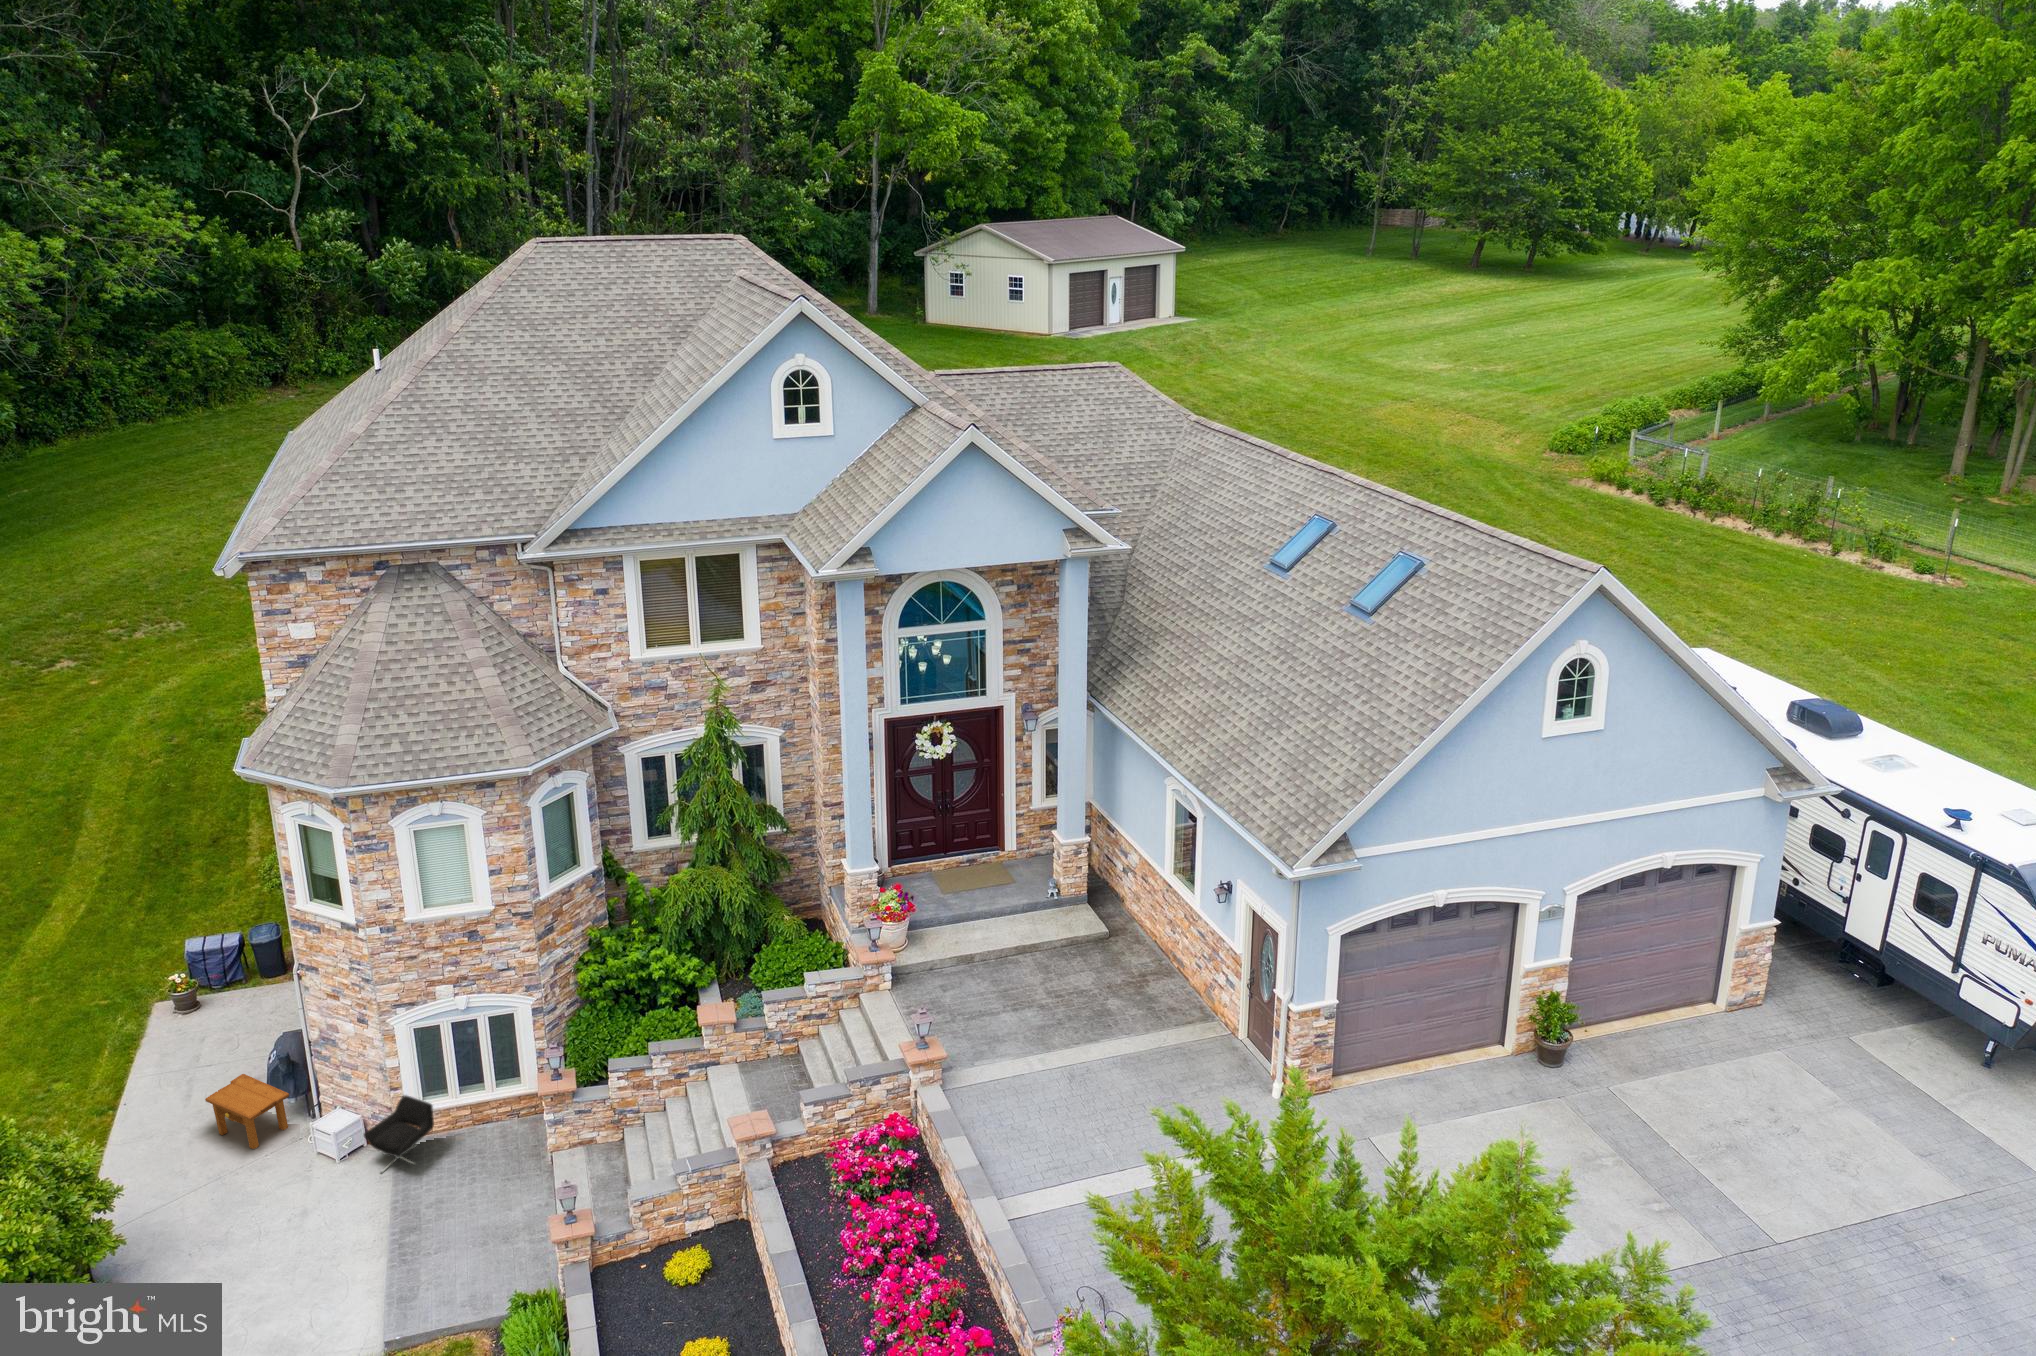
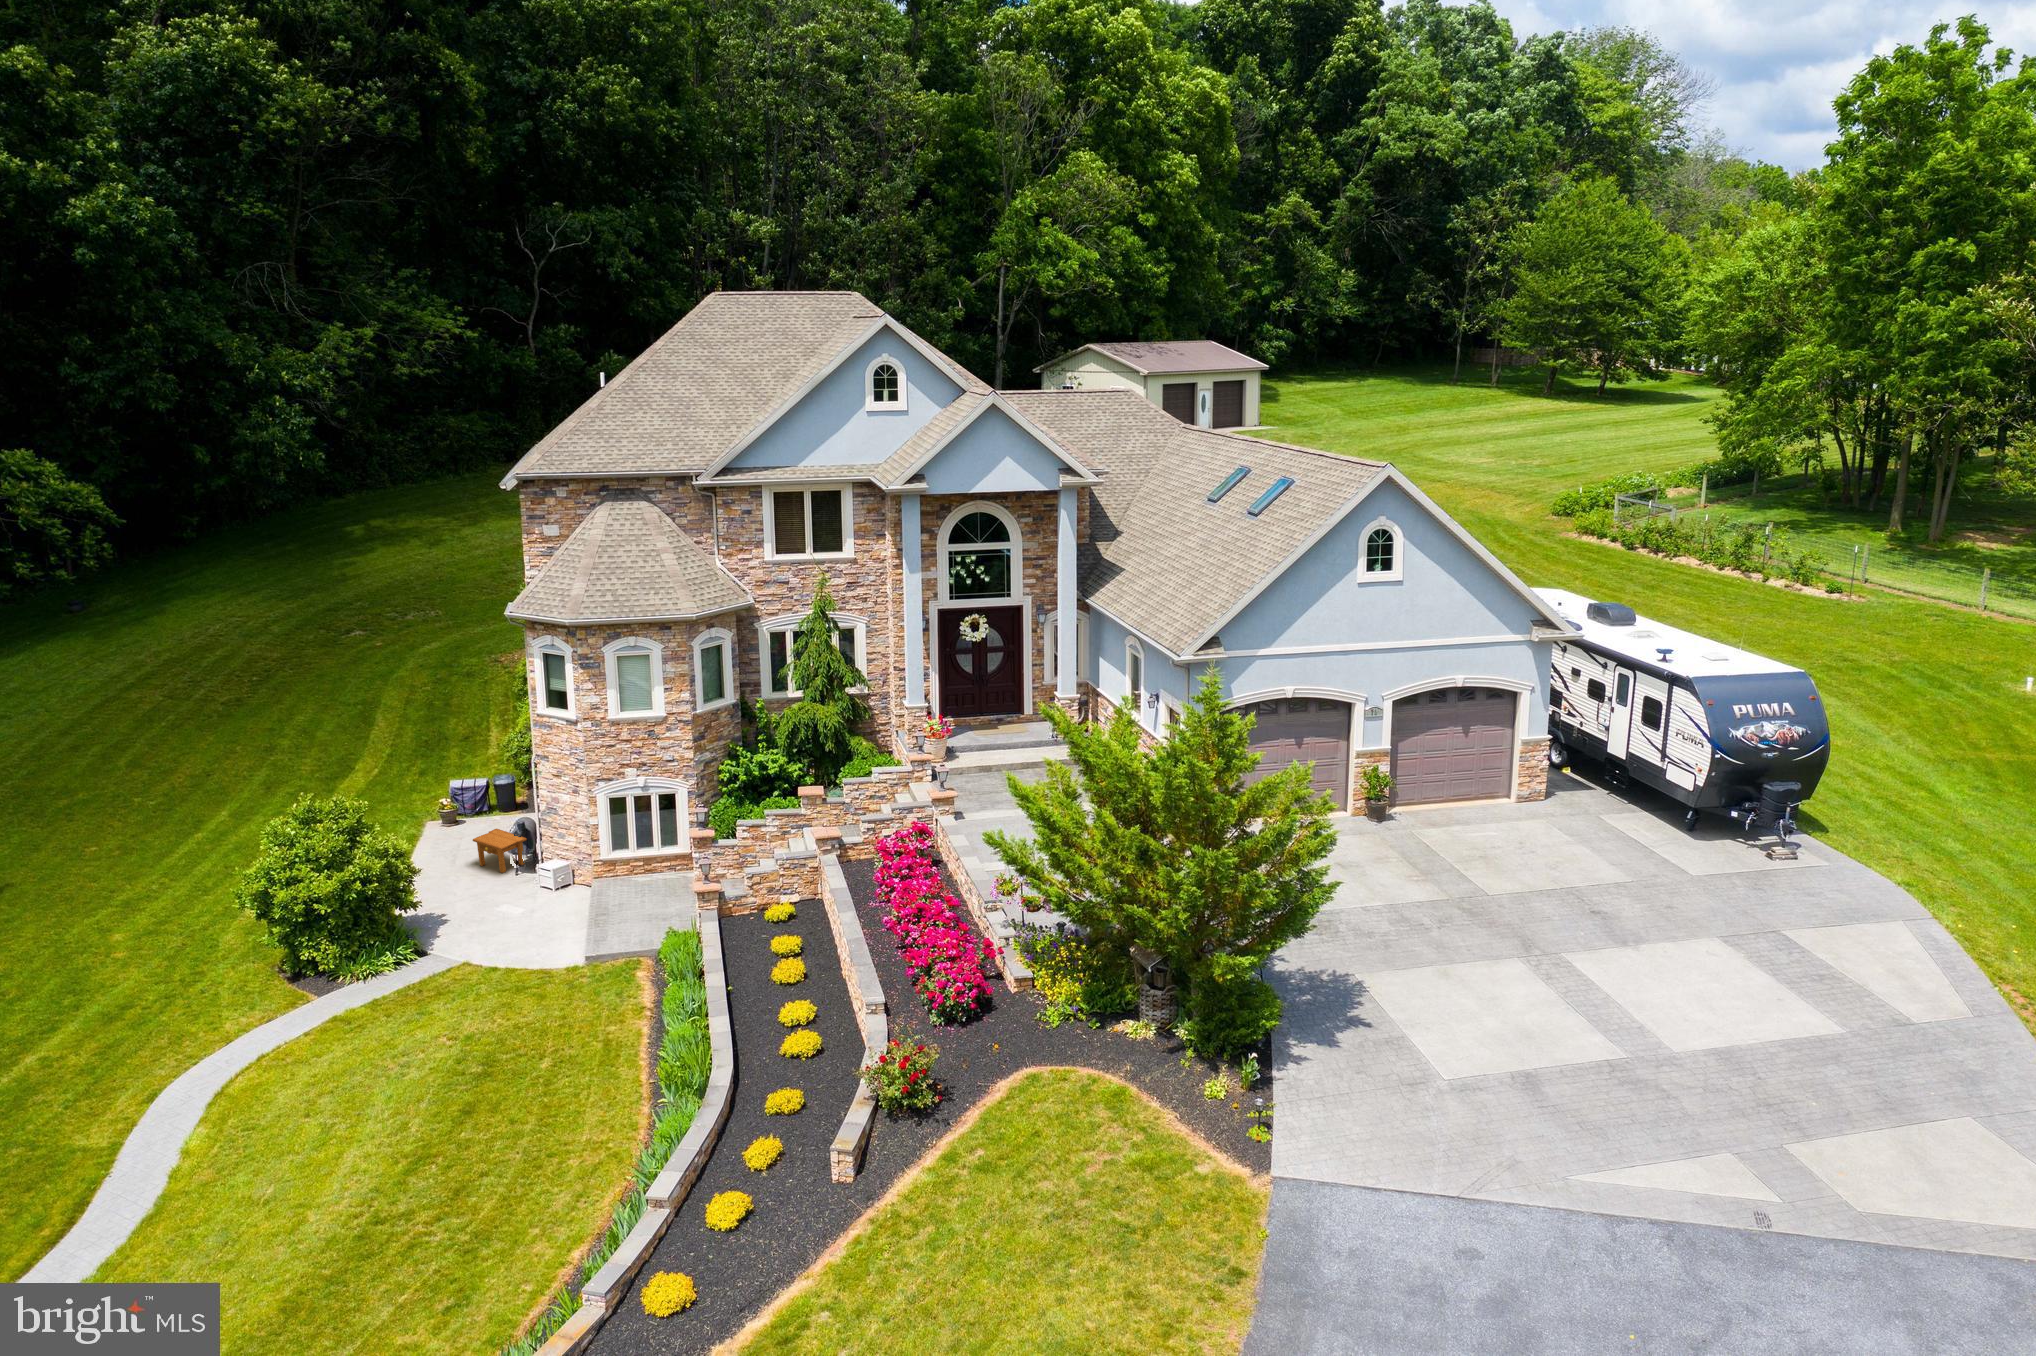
lounge chair: present [364,1095,434,1172] -> none [575,840,621,886]

